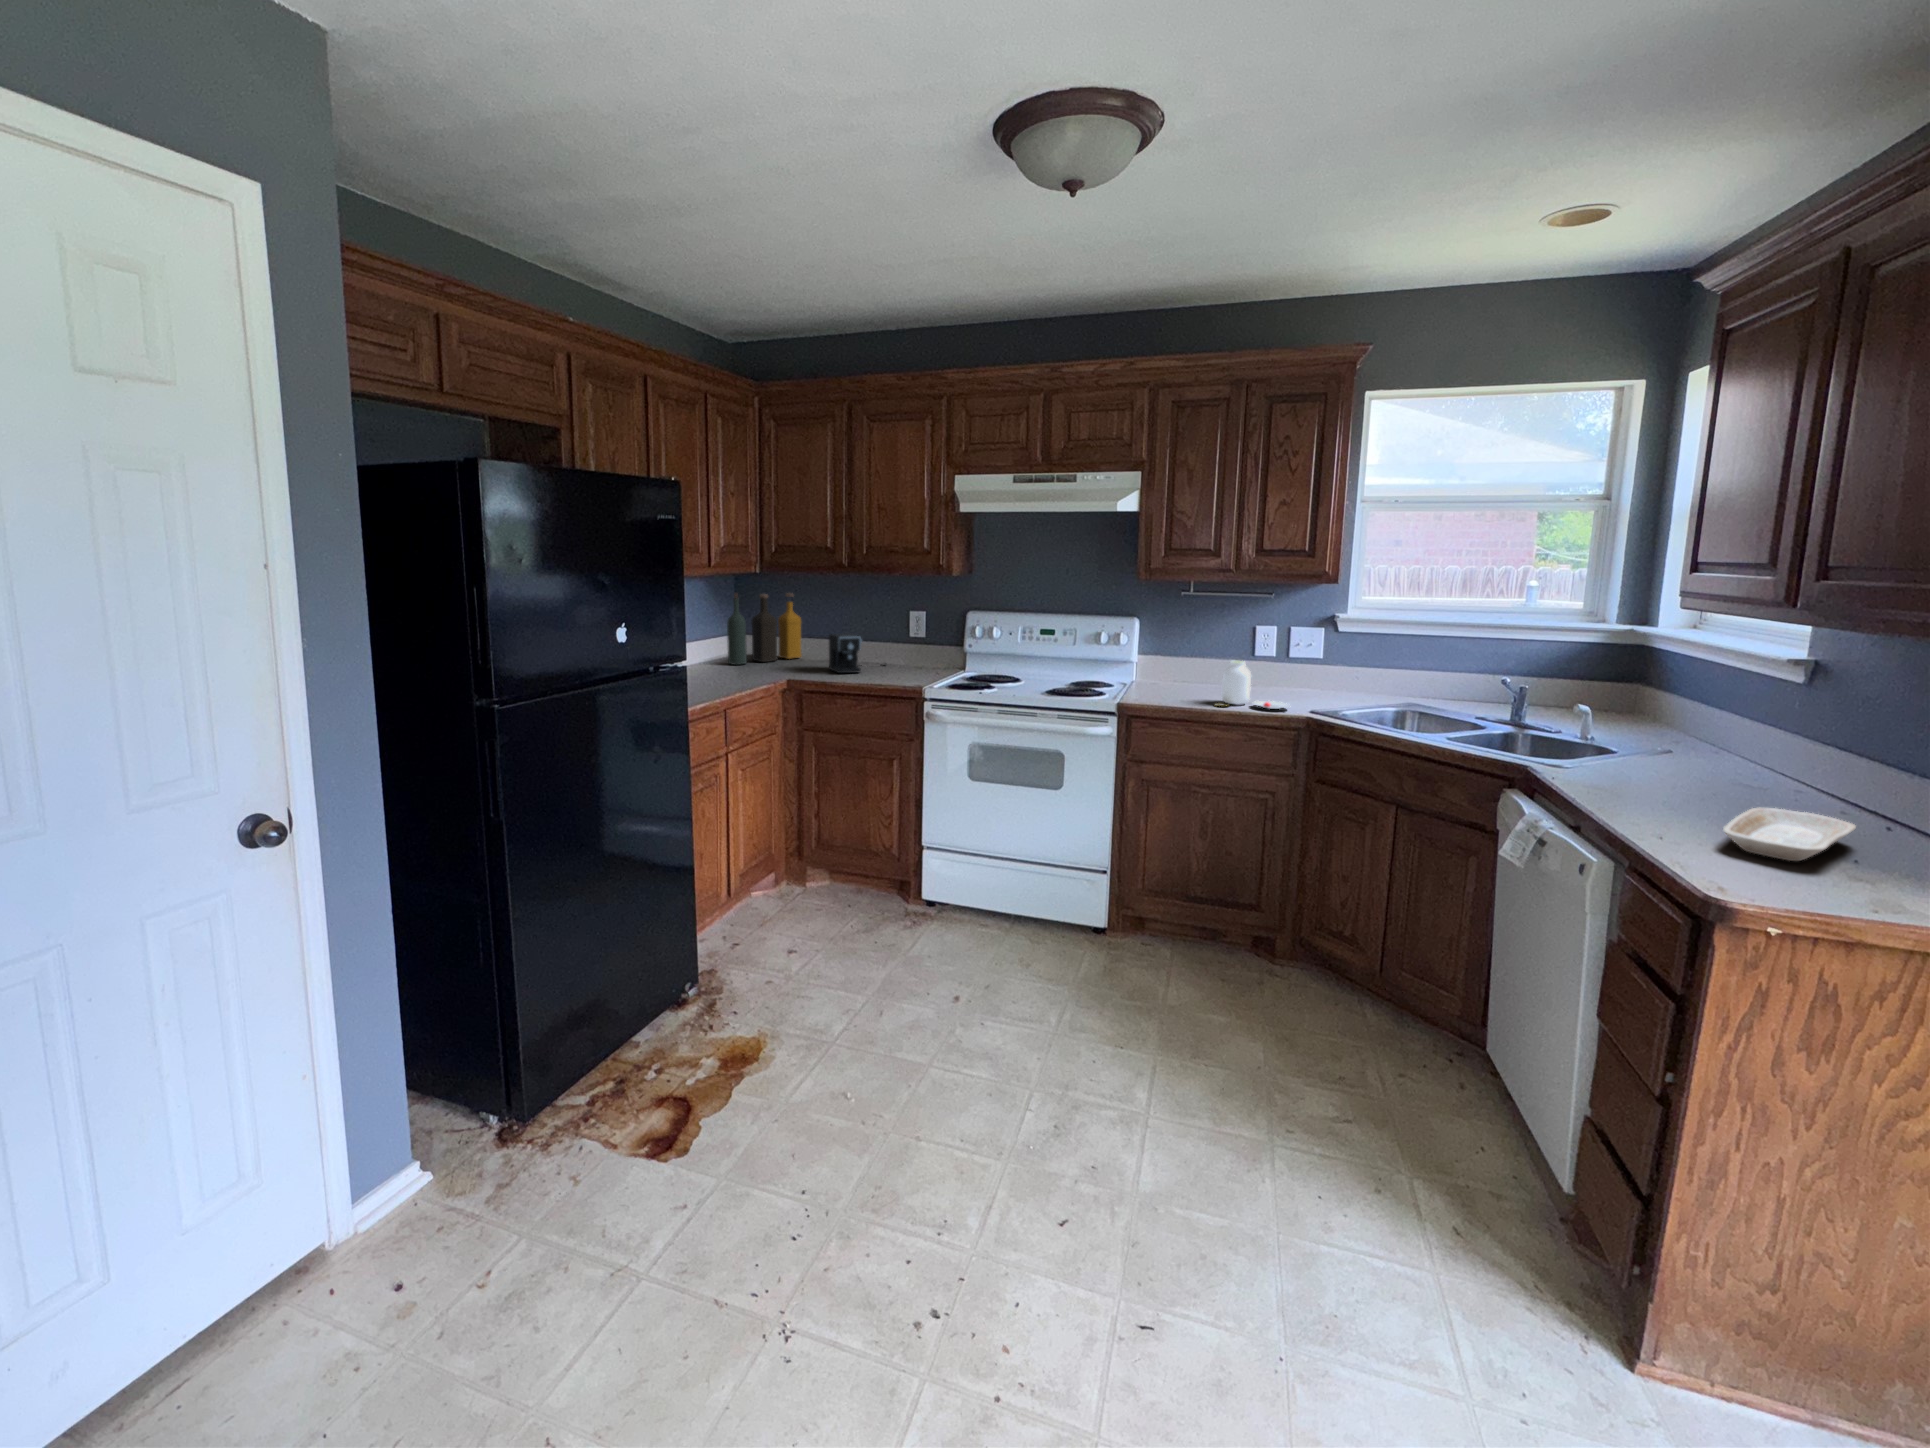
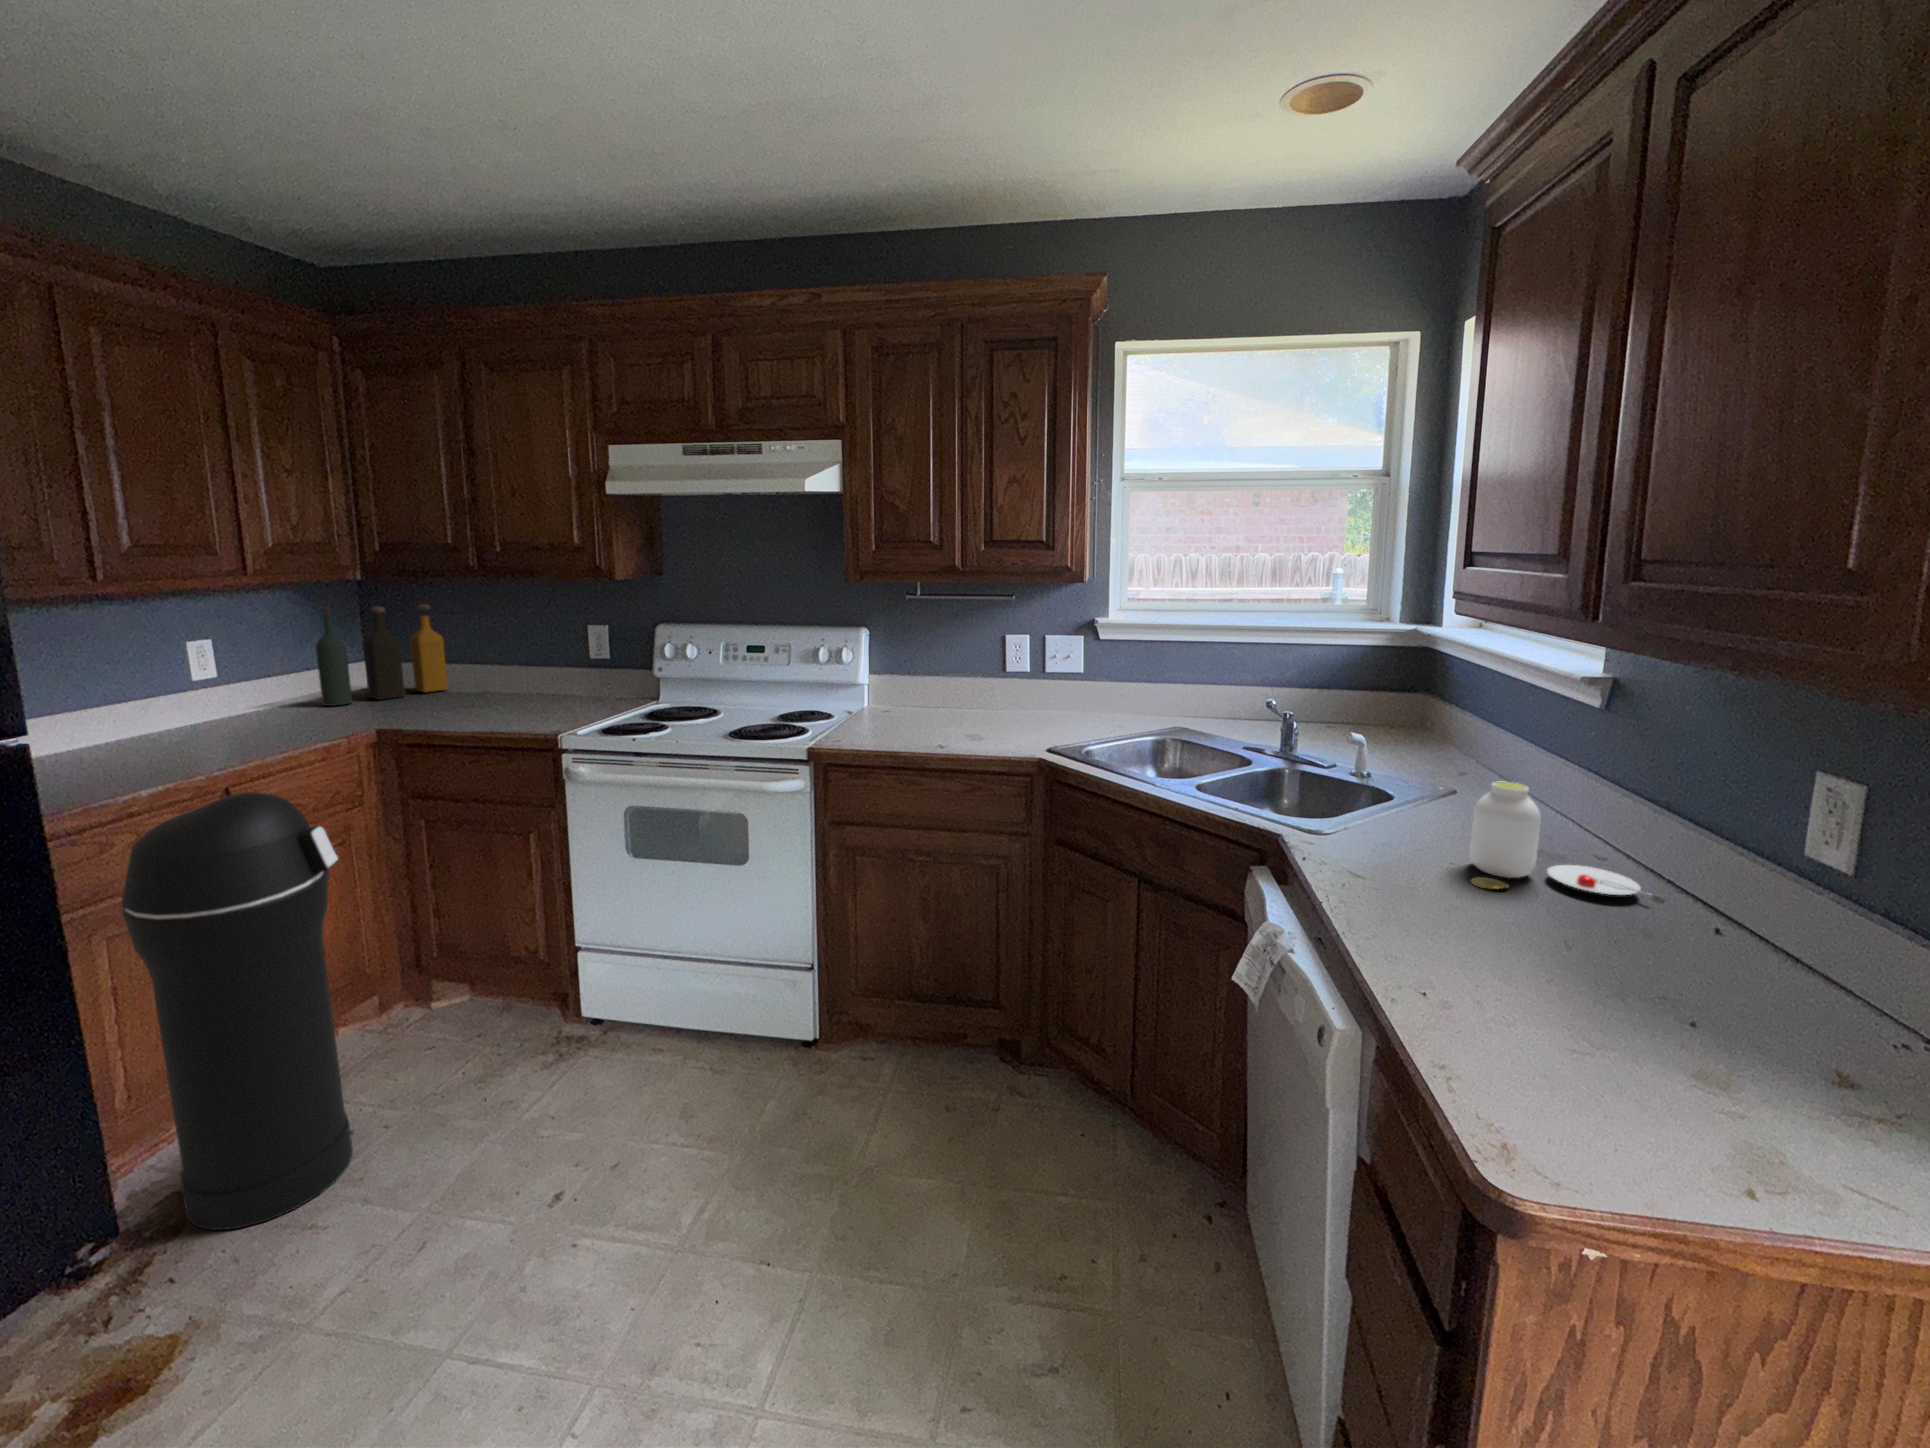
coffee maker: present [829,633,884,673] -> none [459,658,556,714]
jar: present [1216,661,1290,709] -> present [1470,781,1641,895]
trash can: none [707,709,819,991] -> present [122,792,353,1230]
tray: present [1723,808,1856,861] -> none [1509,915,1684,1038]

